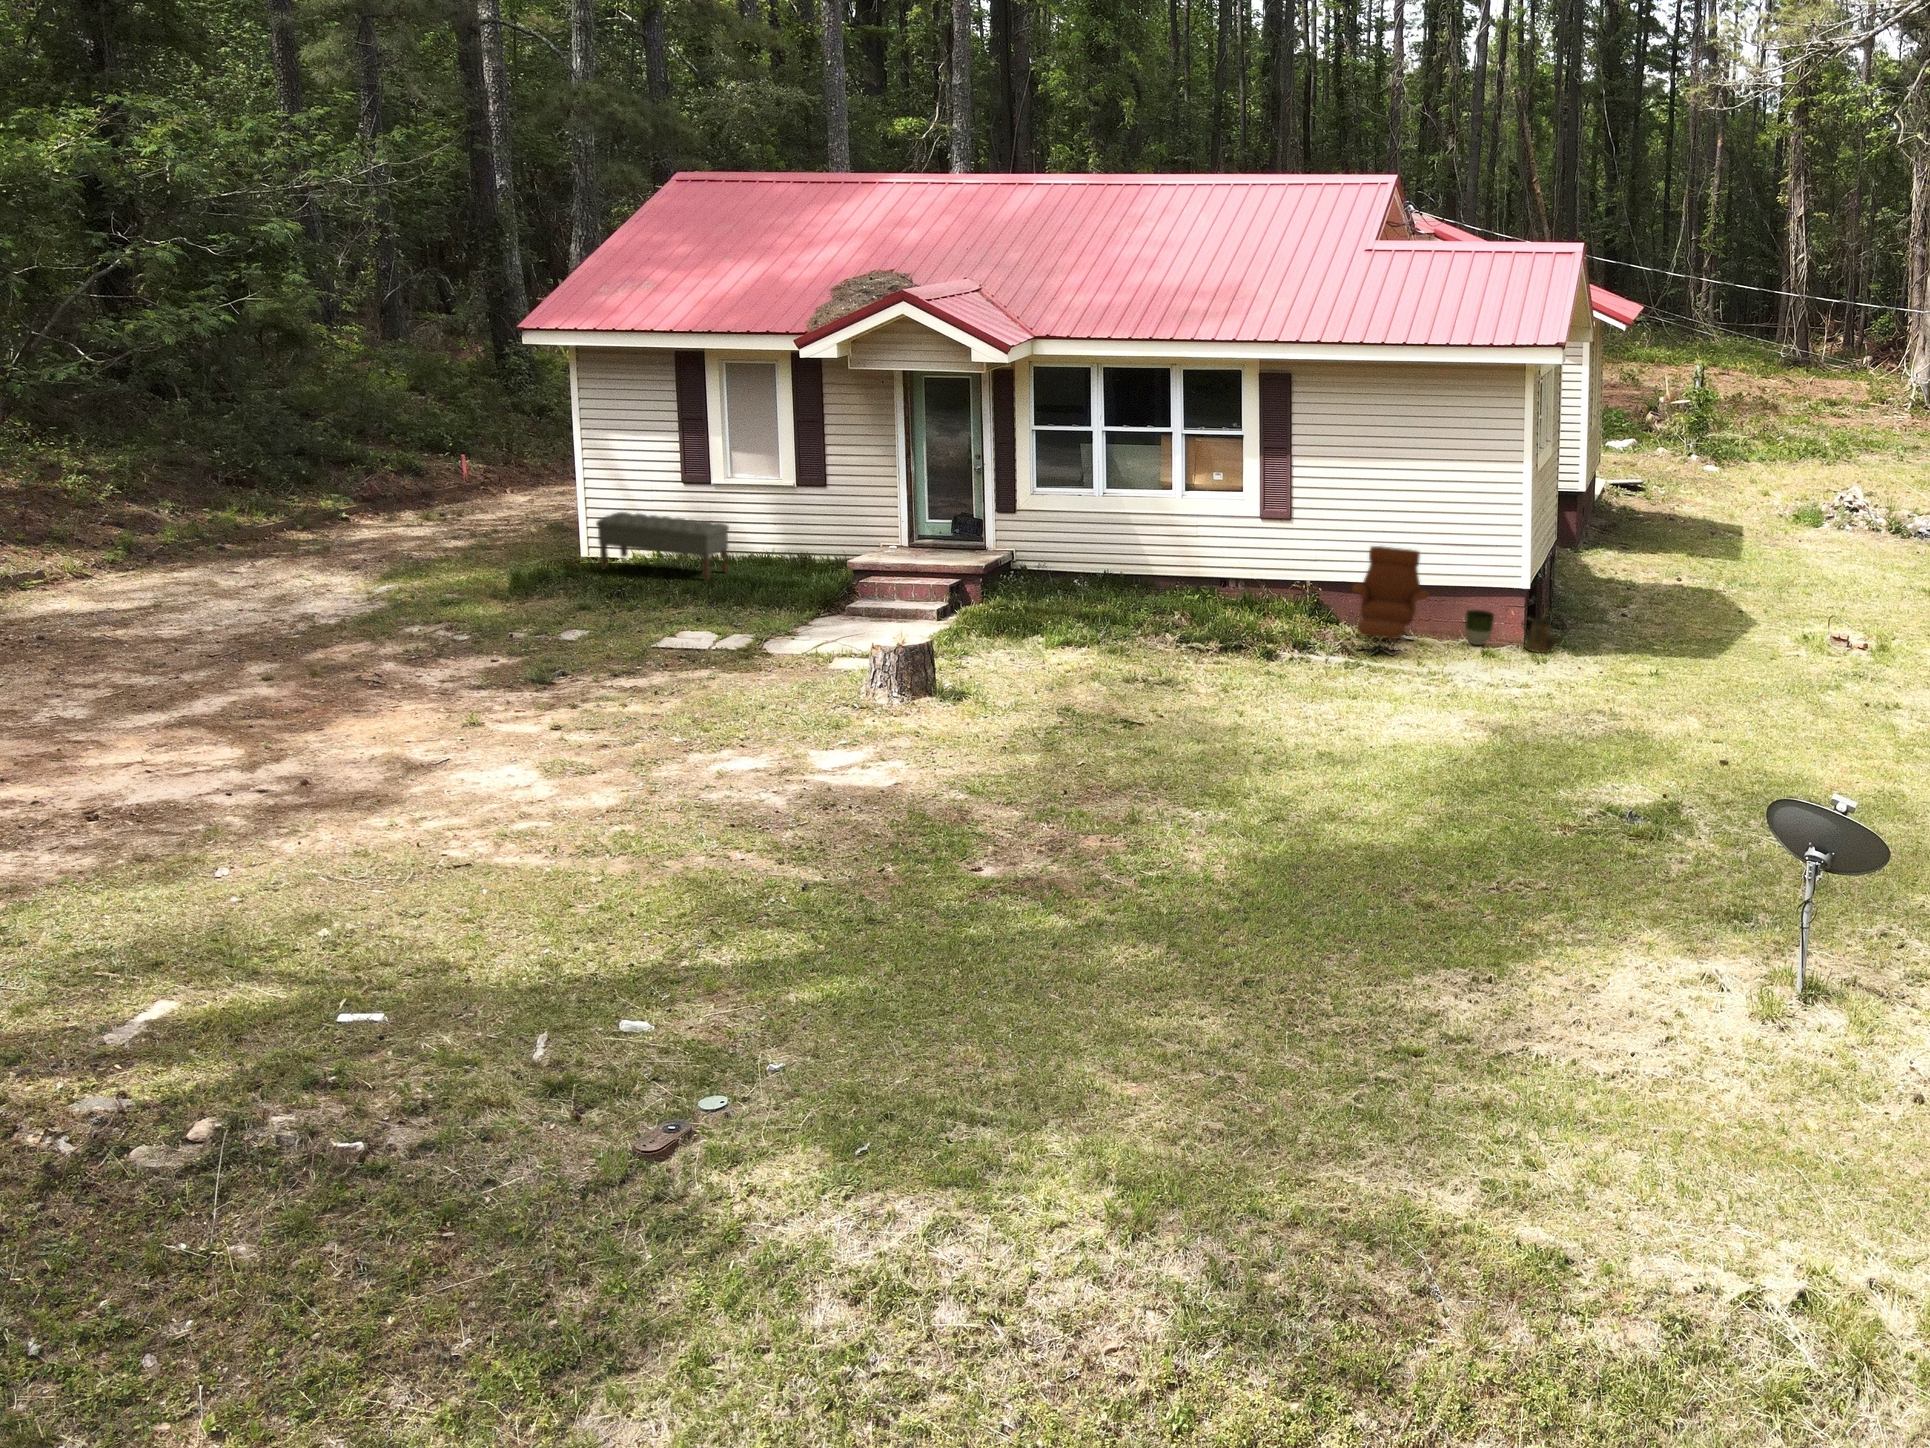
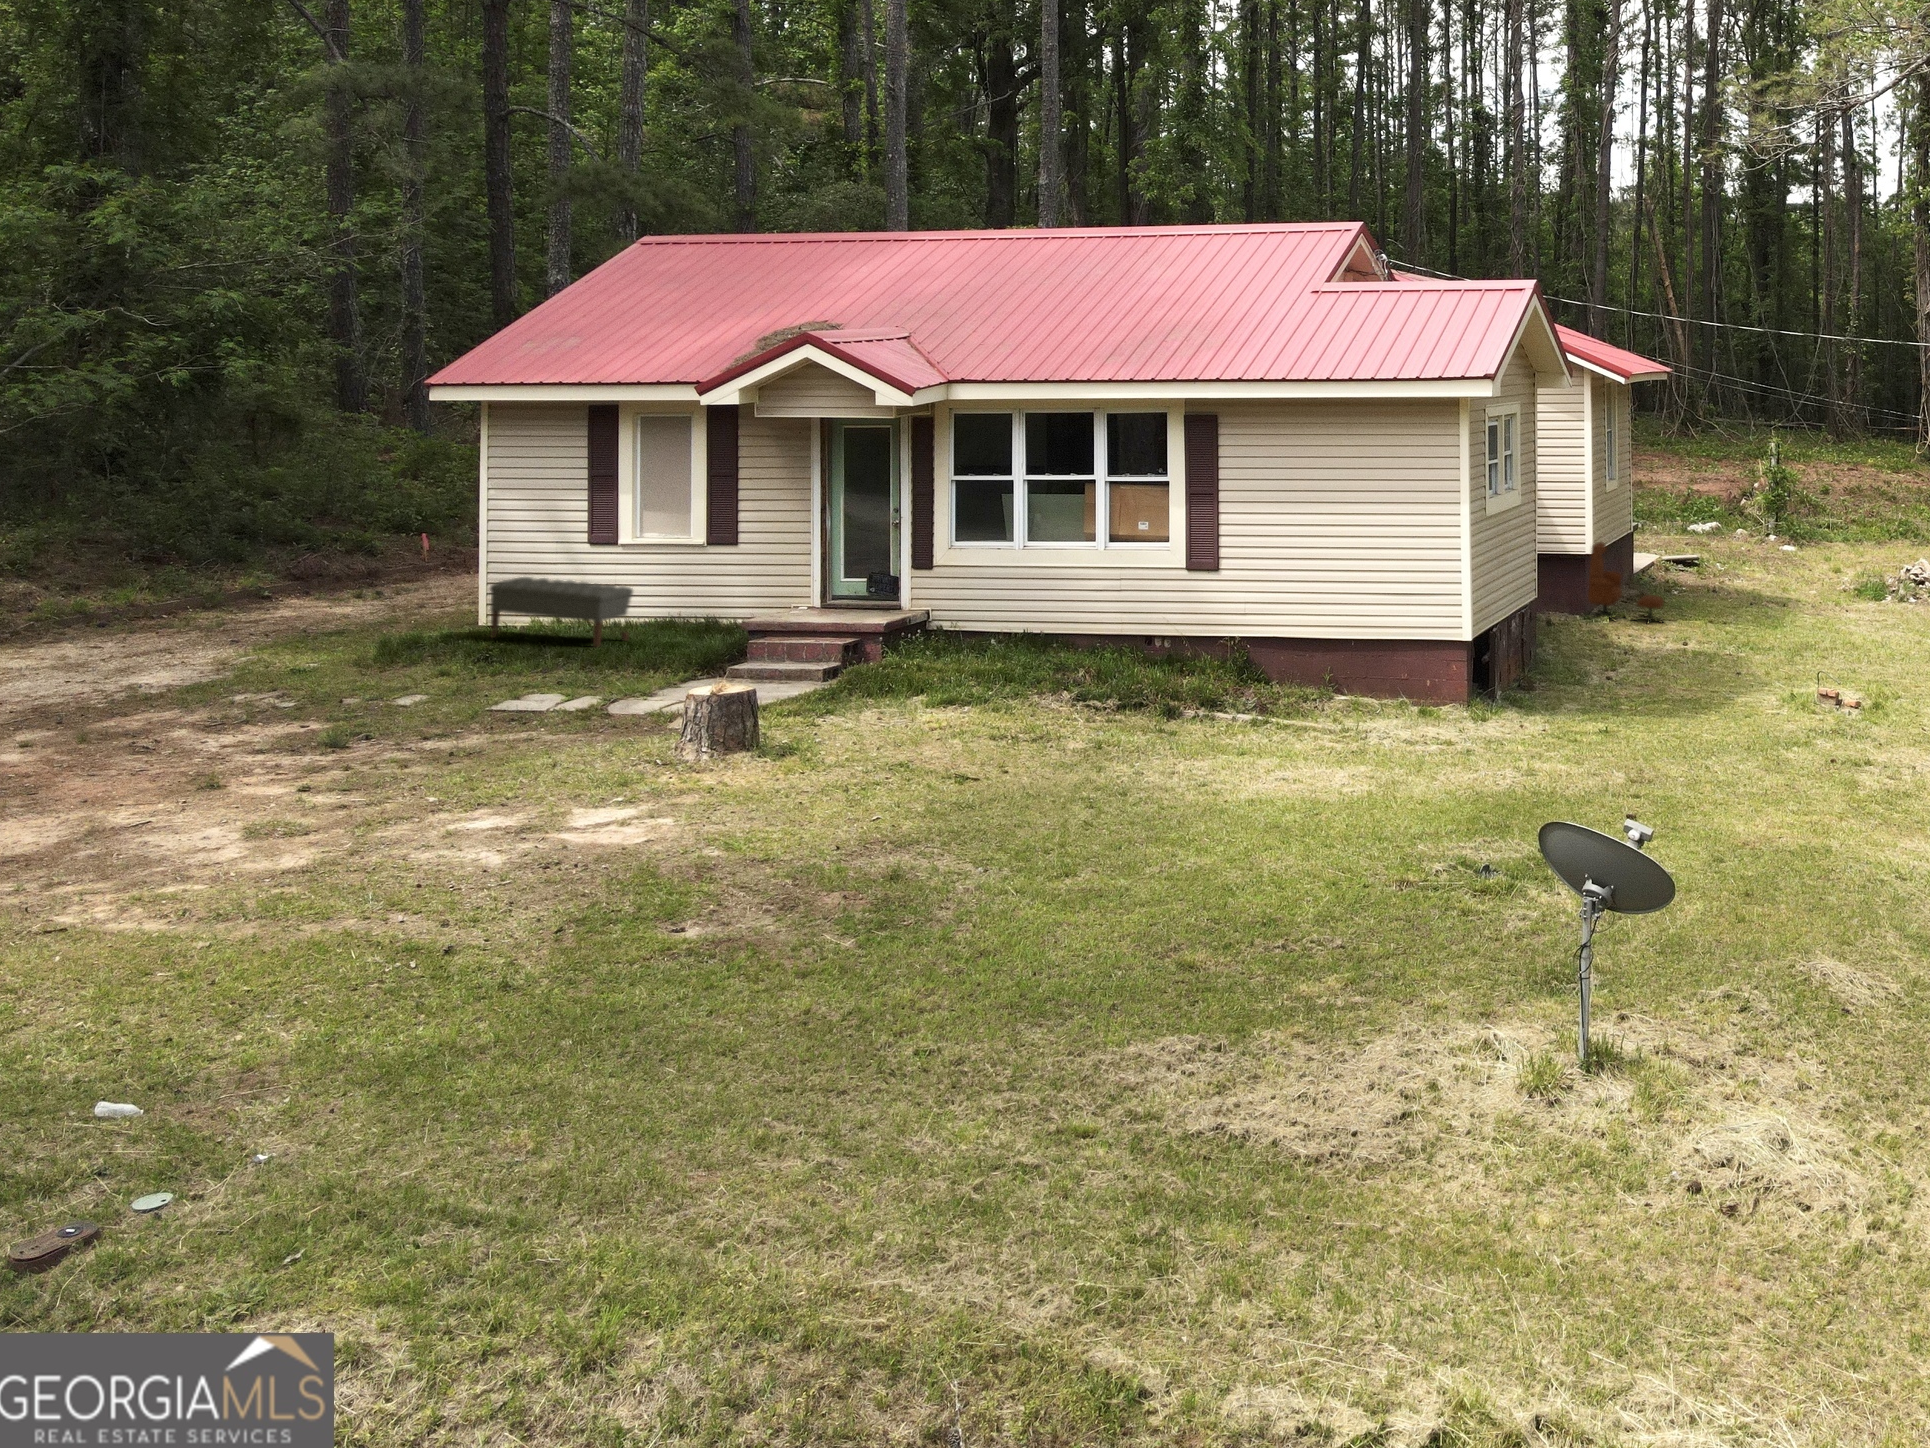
lounge chair: present [1352,546,1428,656] -> present [1588,542,1664,623]
planter: present [1465,610,1494,645] -> none [1396,664,1428,703]
watering can: present [1521,618,1573,653] -> none [1458,671,1515,710]

